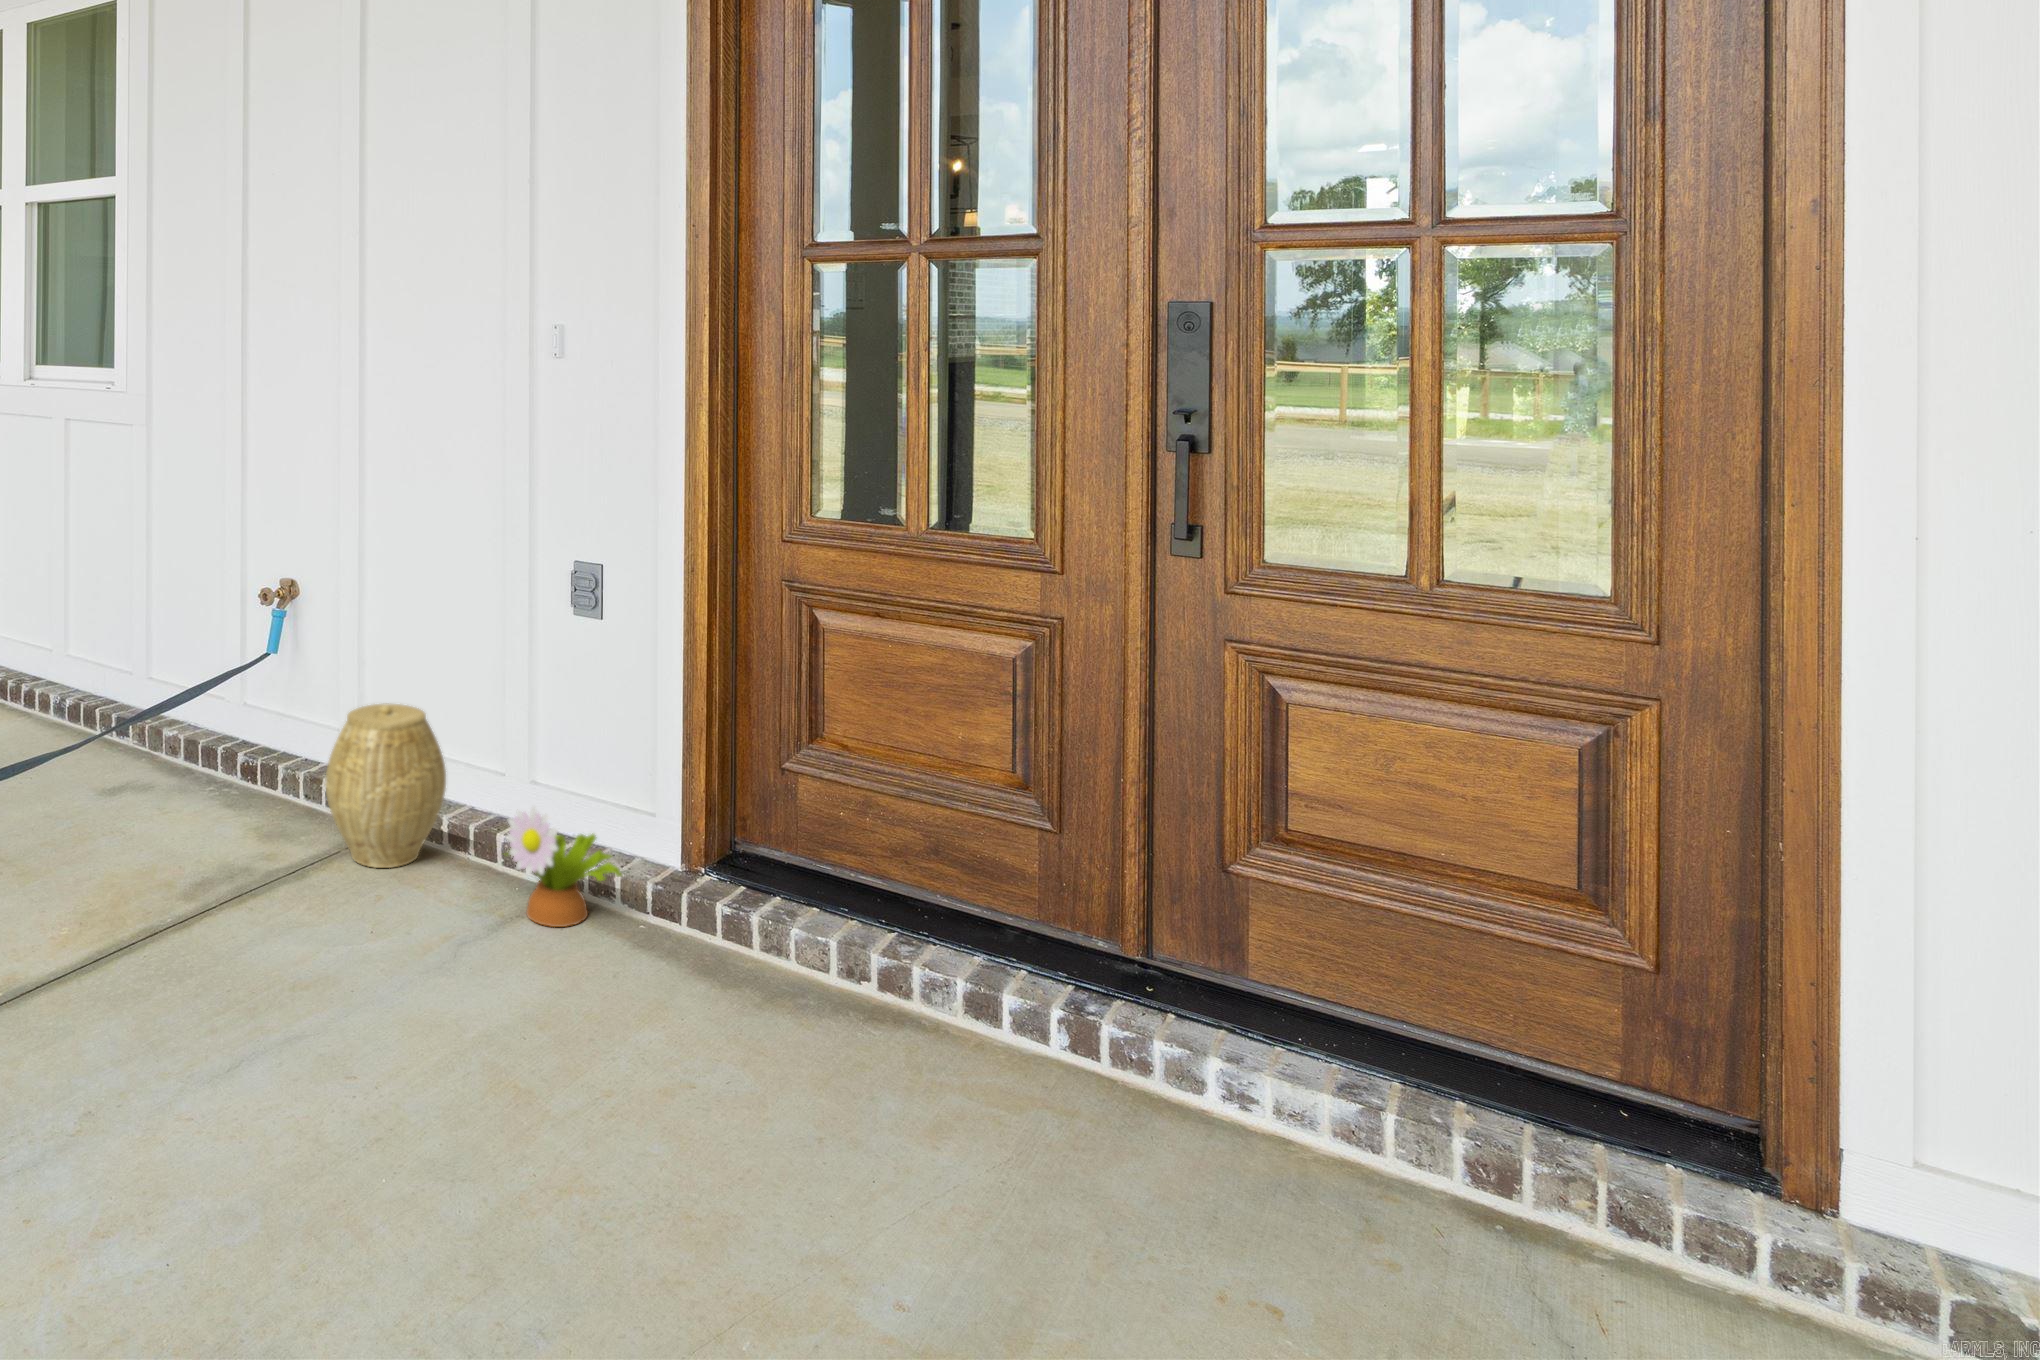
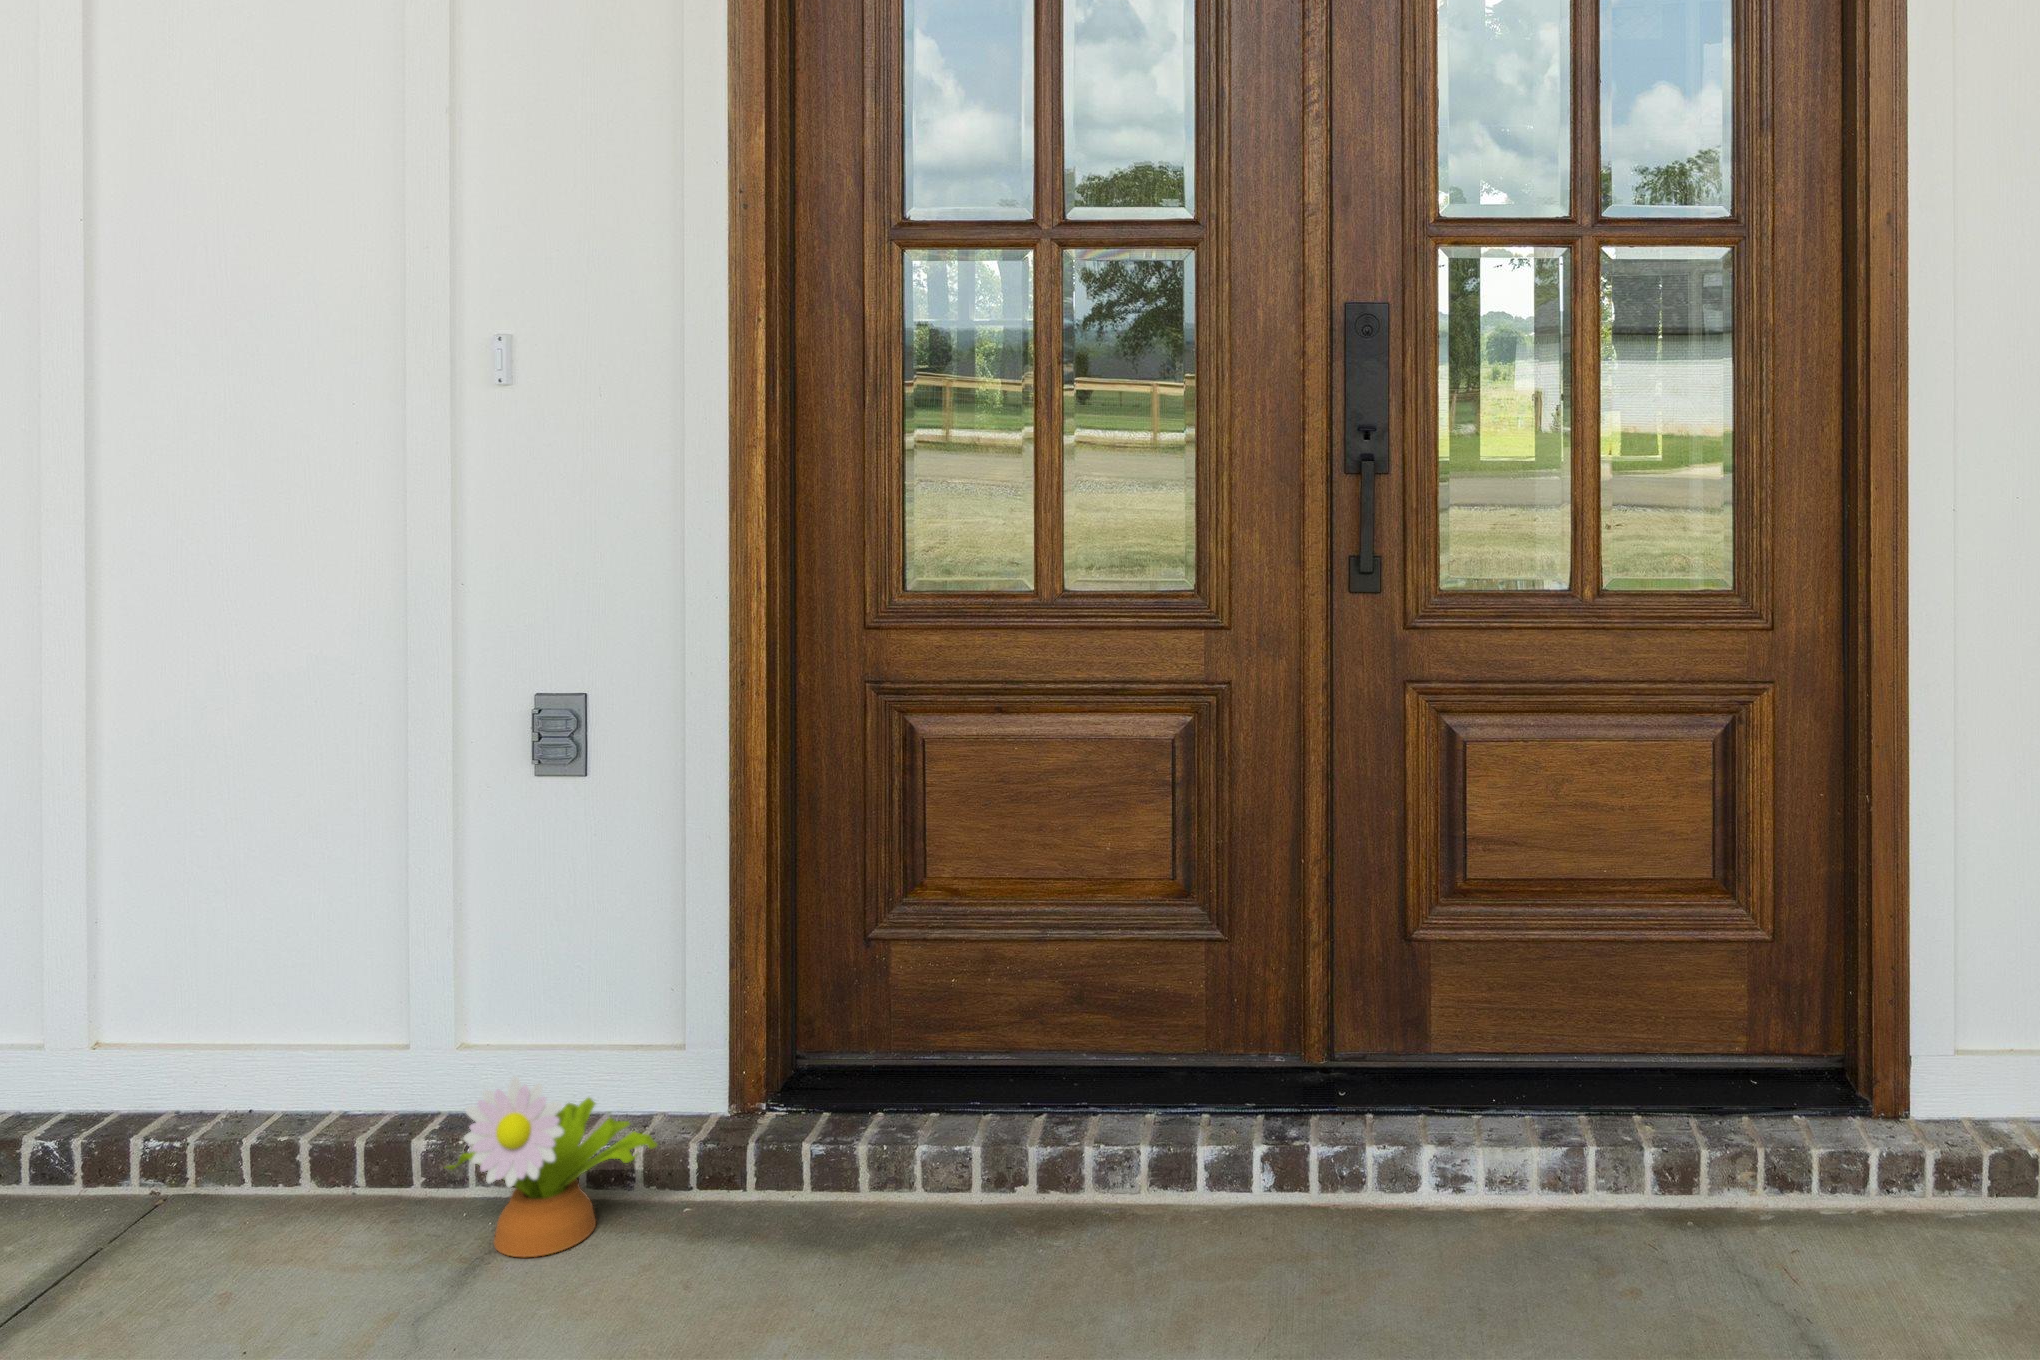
woven basket: present [325,703,446,868] -> none [64,972,307,1262]

